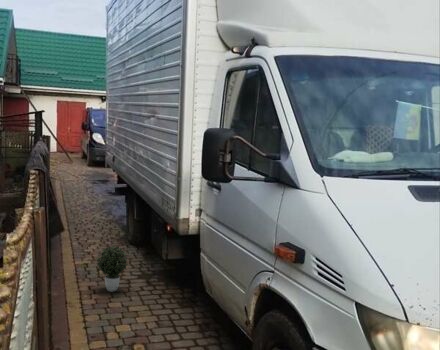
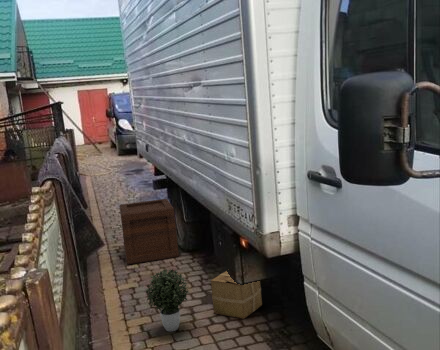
wooden crate: none [84,201,128,248] -> present [120,199,179,264]
cardboard box: none [145,255,183,290] -> present [211,271,262,319]

